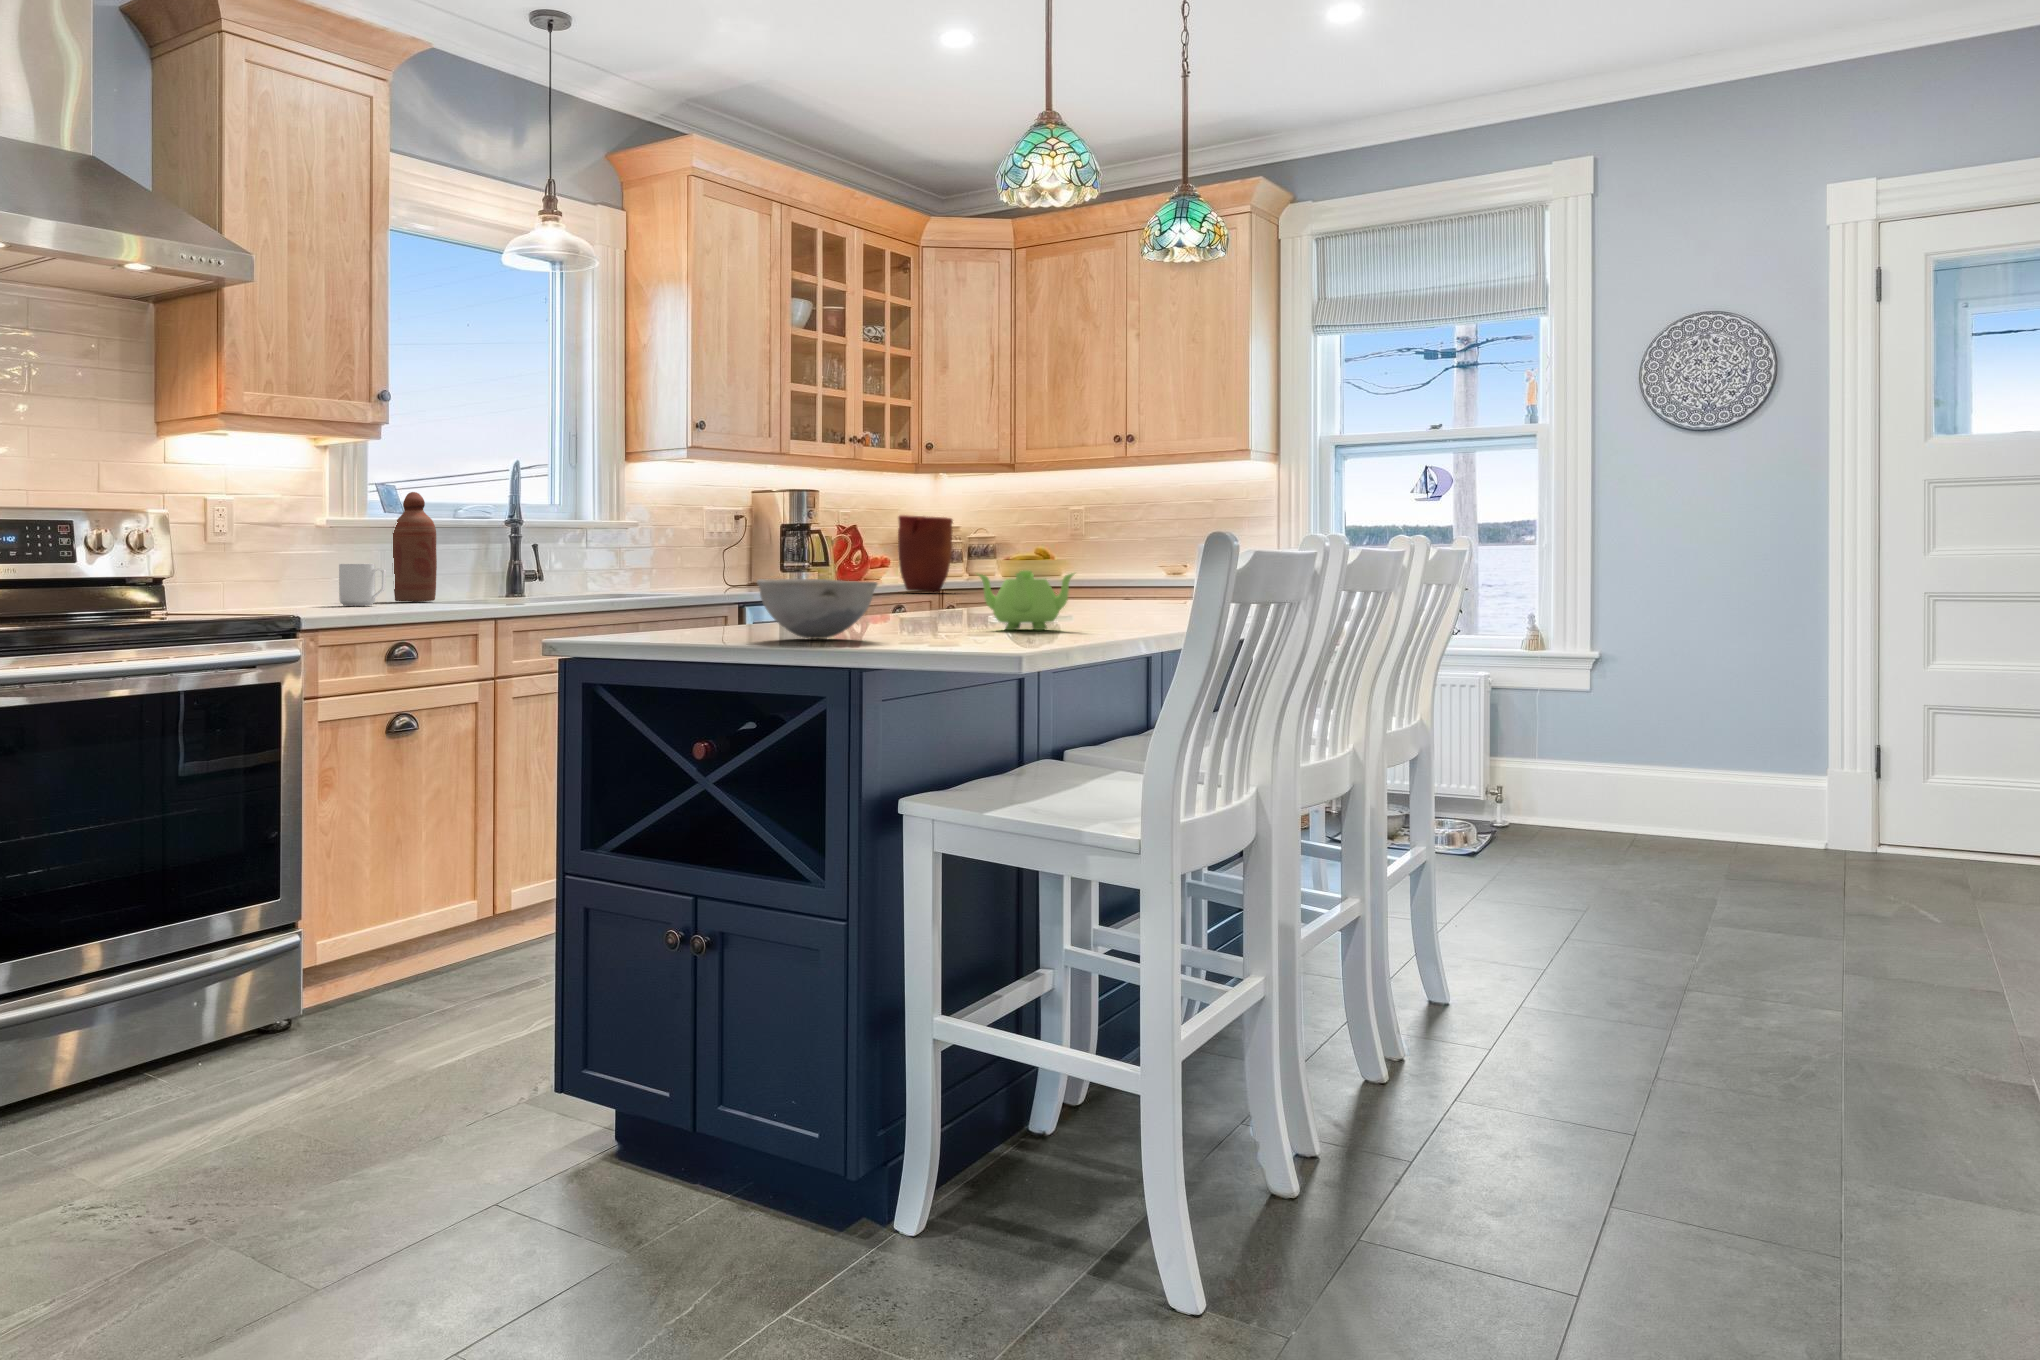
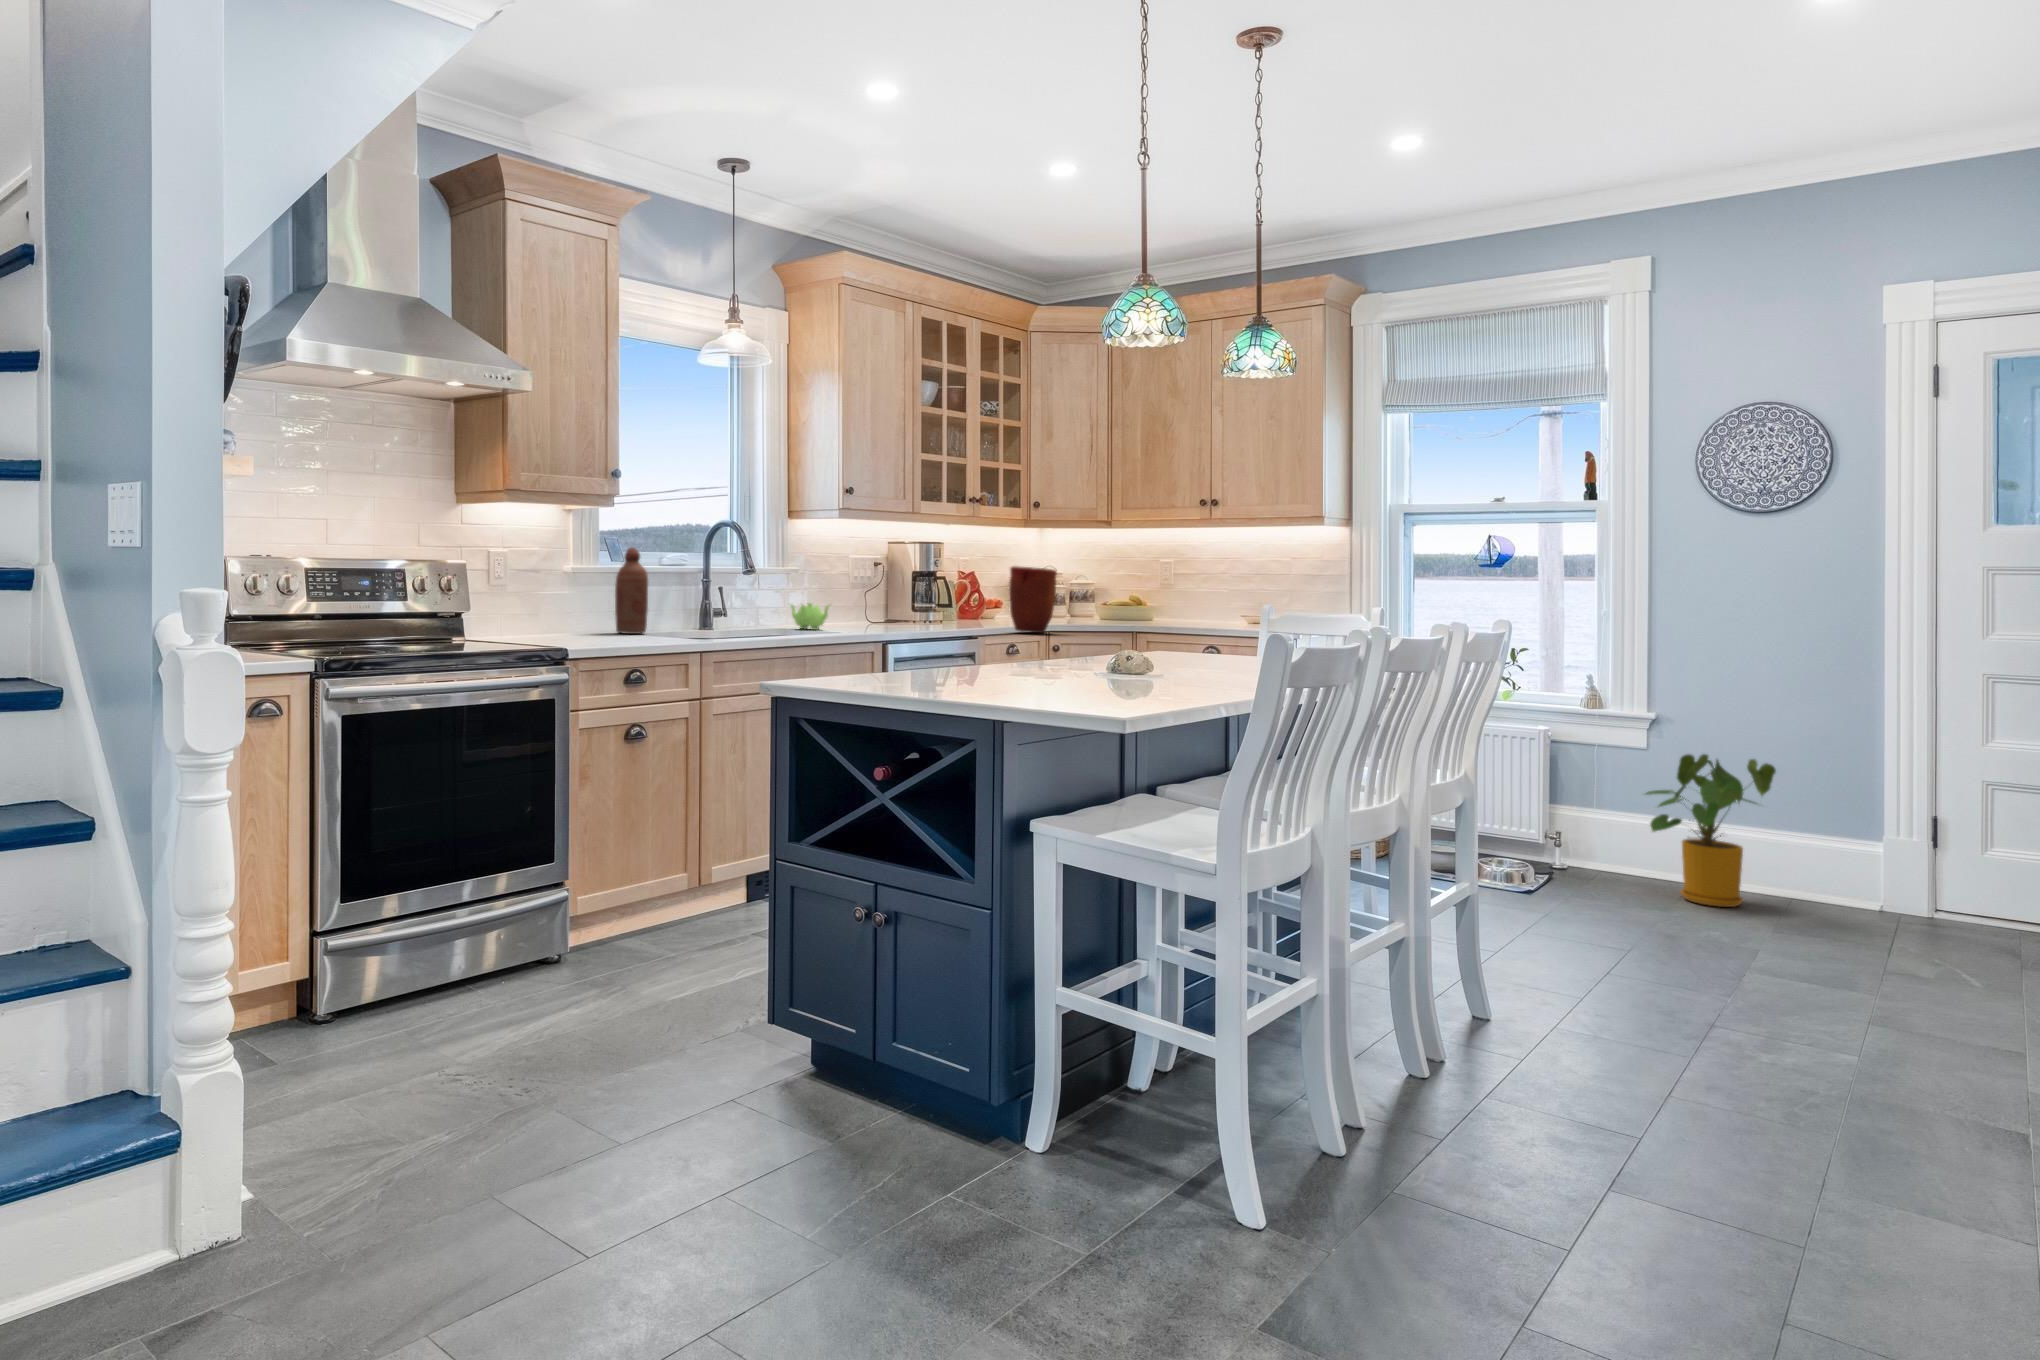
mug: present [339,564,386,606] -> none [581,605,616,638]
teapot: present [978,570,1074,630] -> present [790,603,831,630]
bowl: present [757,579,877,639] -> none [926,647,1018,695]
house plant: none [1591,695,1726,861] -> present [1646,754,1776,907]

